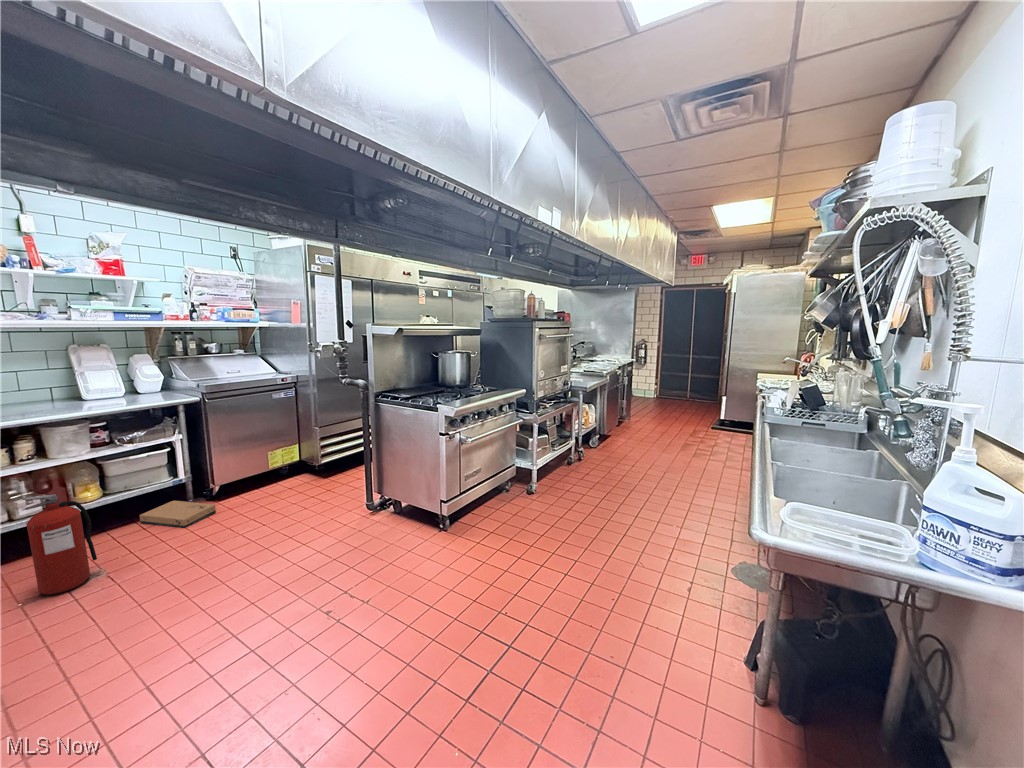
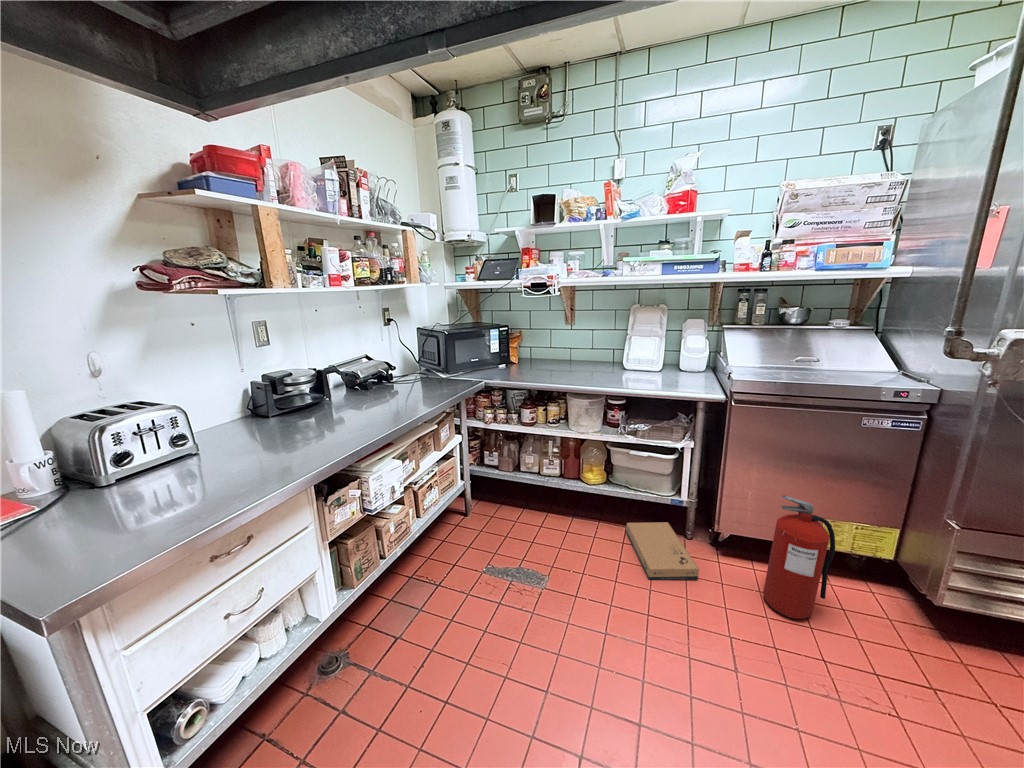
fire extinguisher: present [23,494,97,595] -> present [763,495,835,619]

